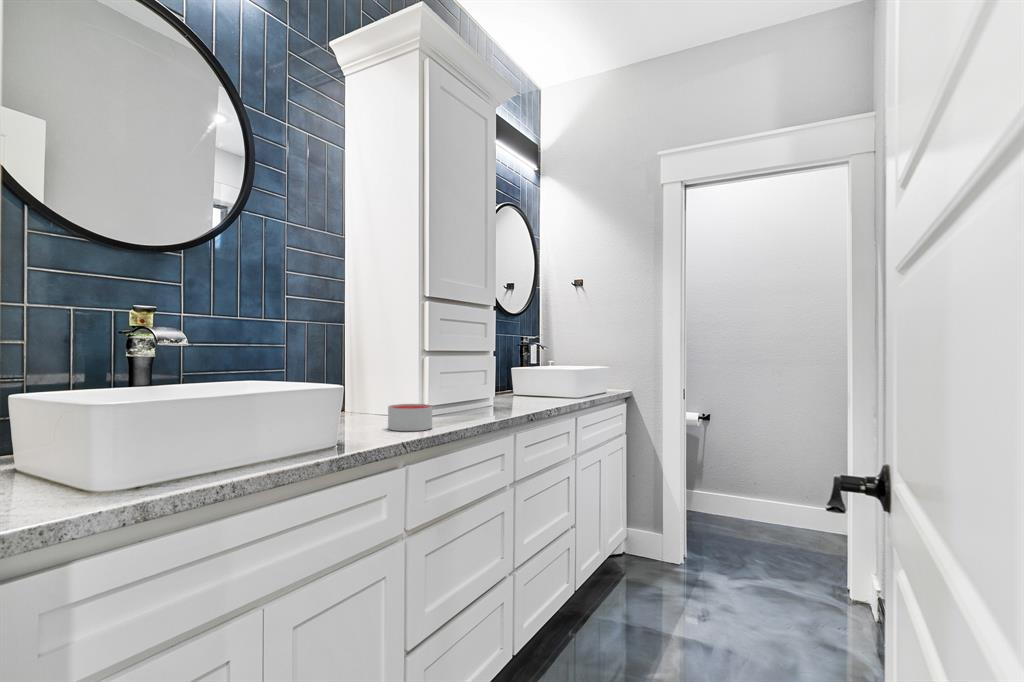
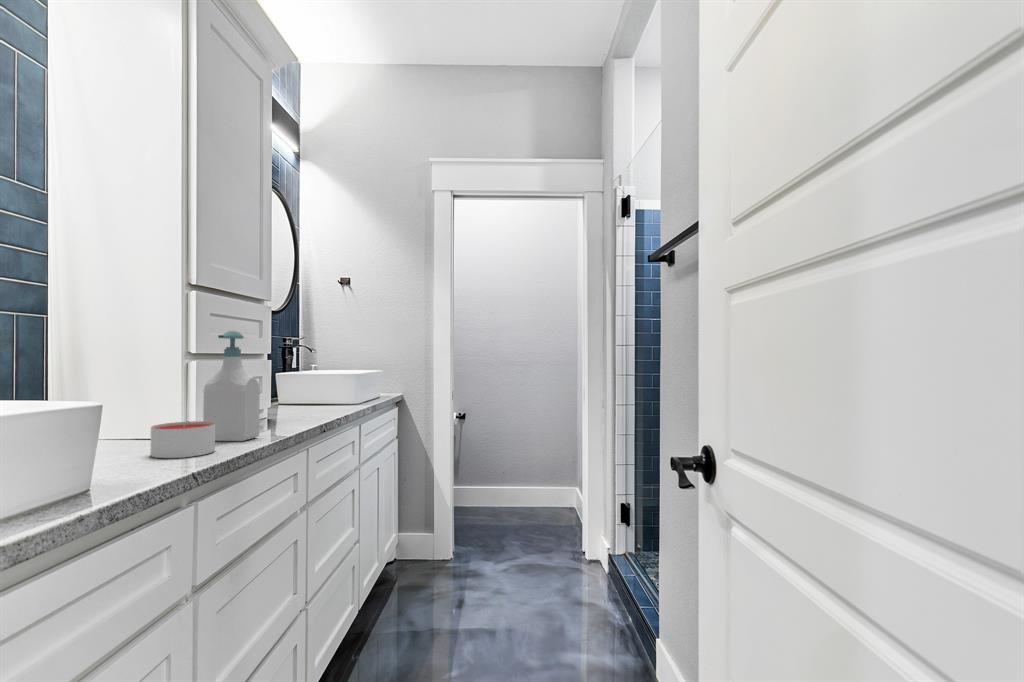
soap bottle: none [431,332,473,423] -> present [203,331,260,441]

